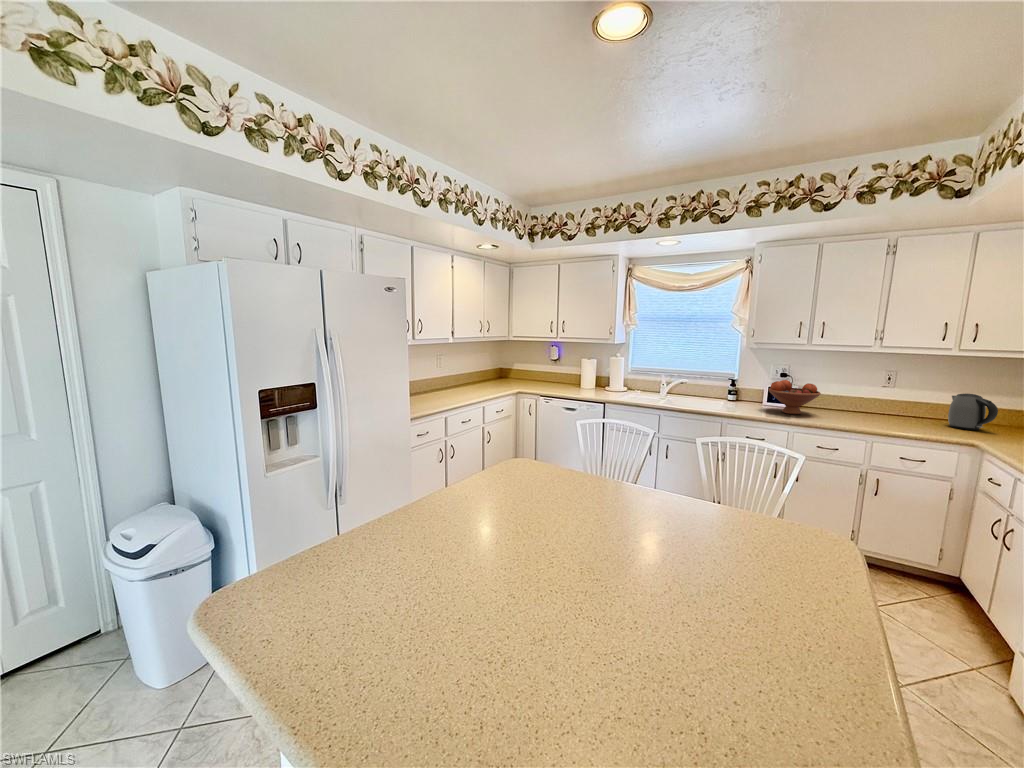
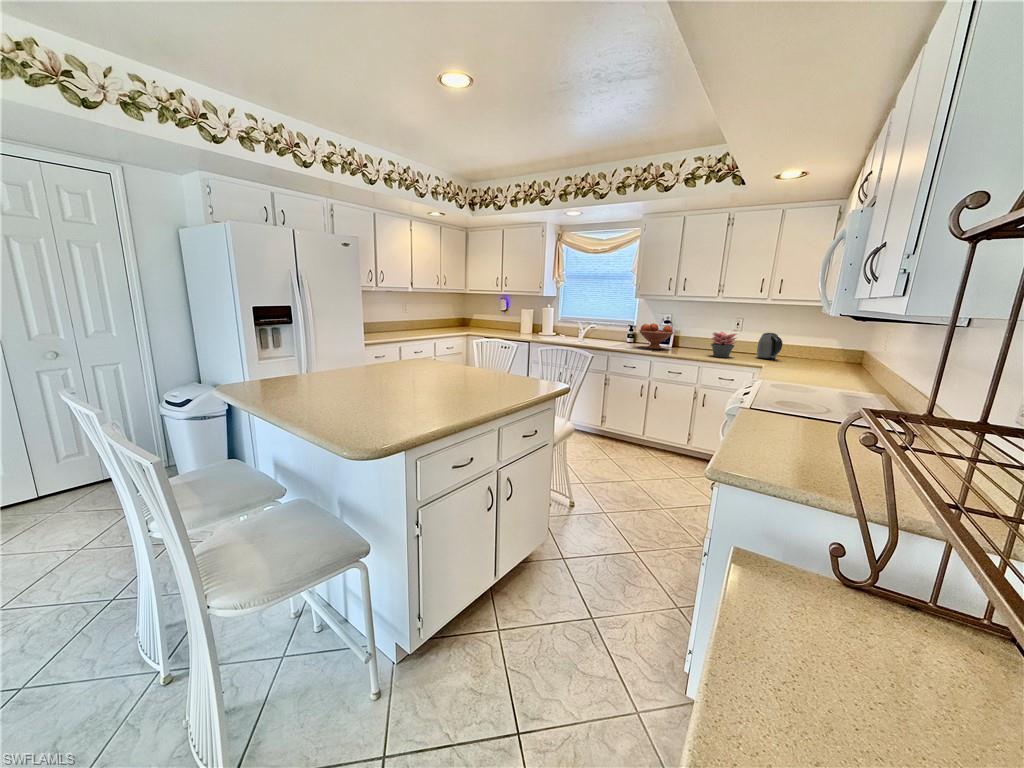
succulent plant: none [885,392,933,429] -> present [711,332,736,358]

